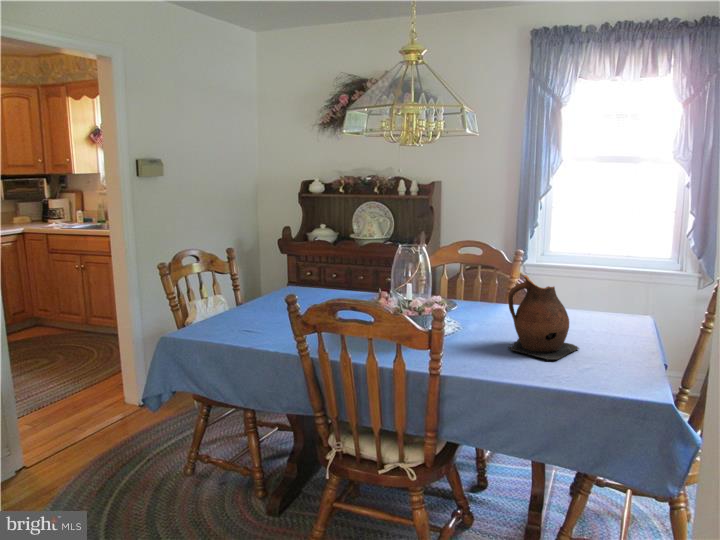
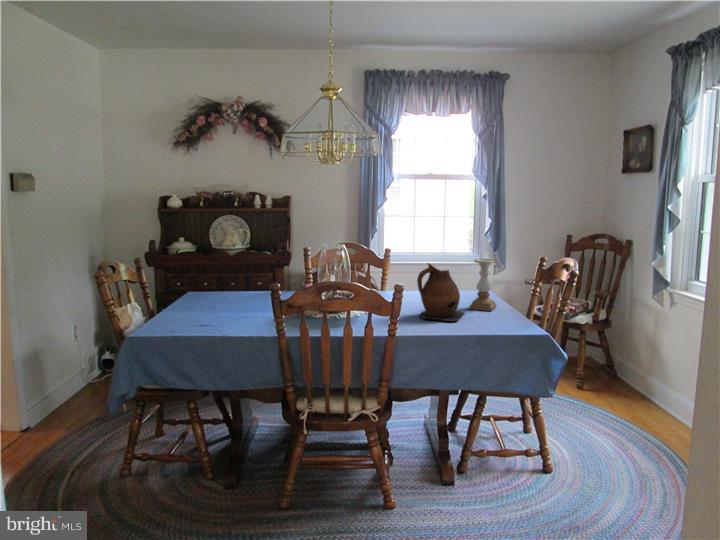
candle holder: none [595,273,639,349] -> present [470,259,496,311]

